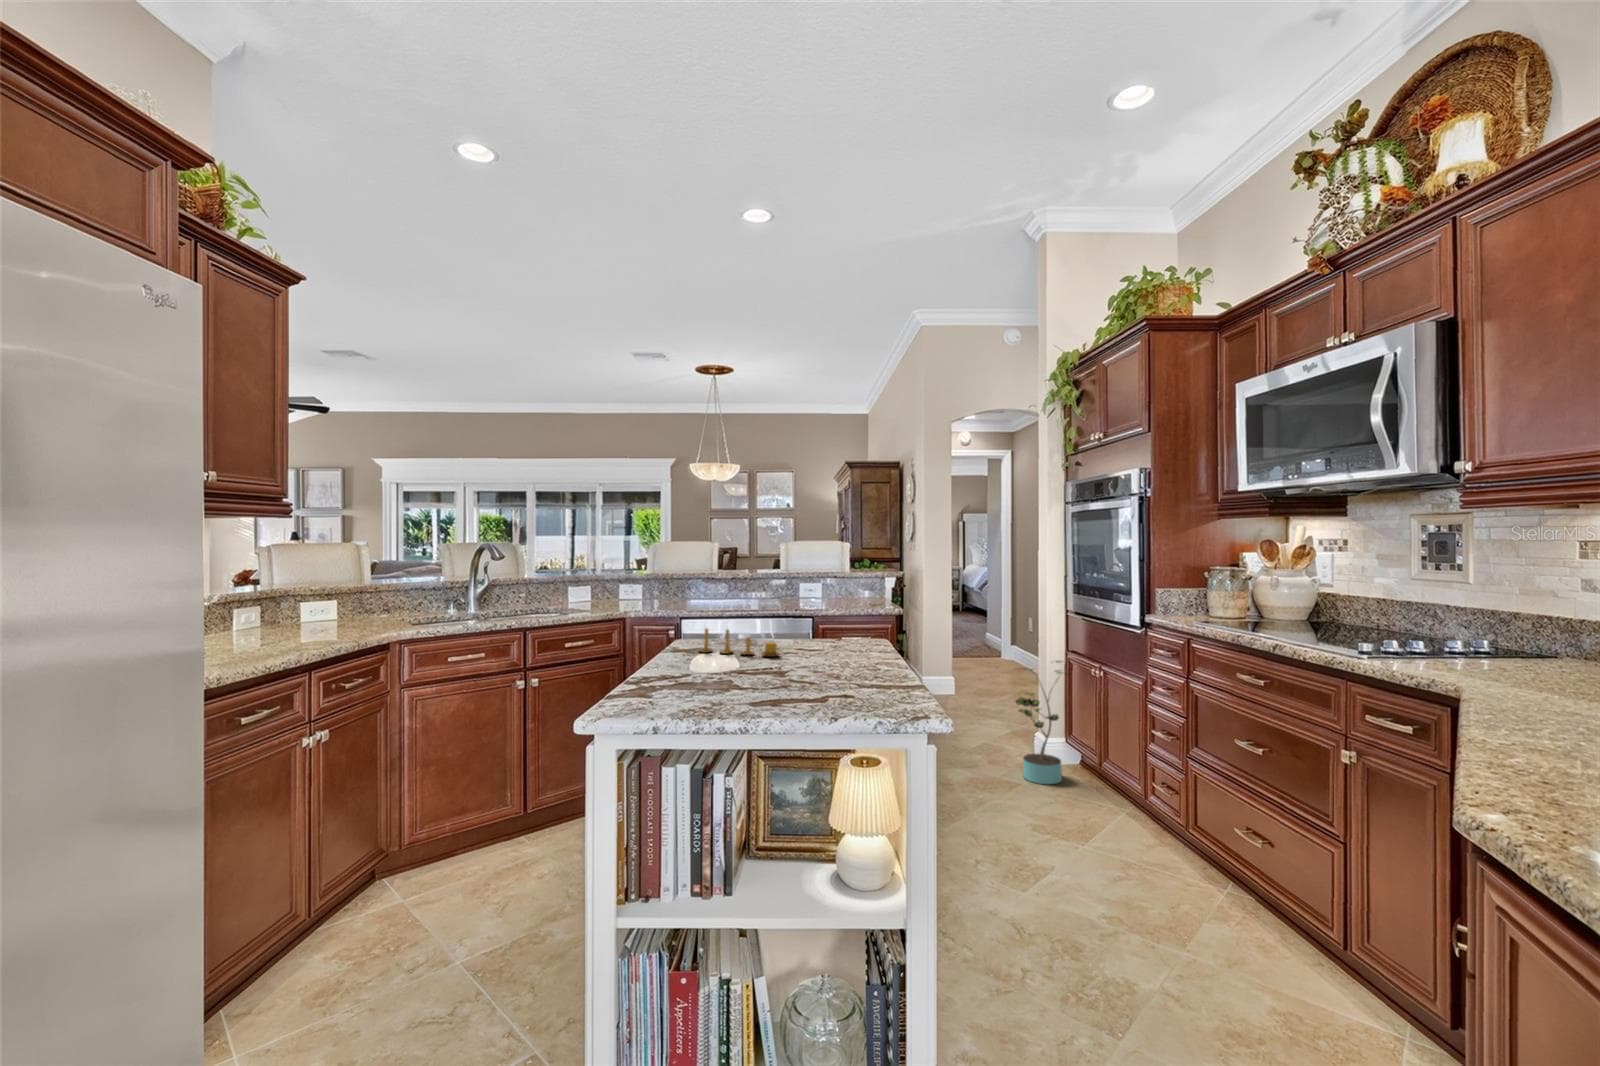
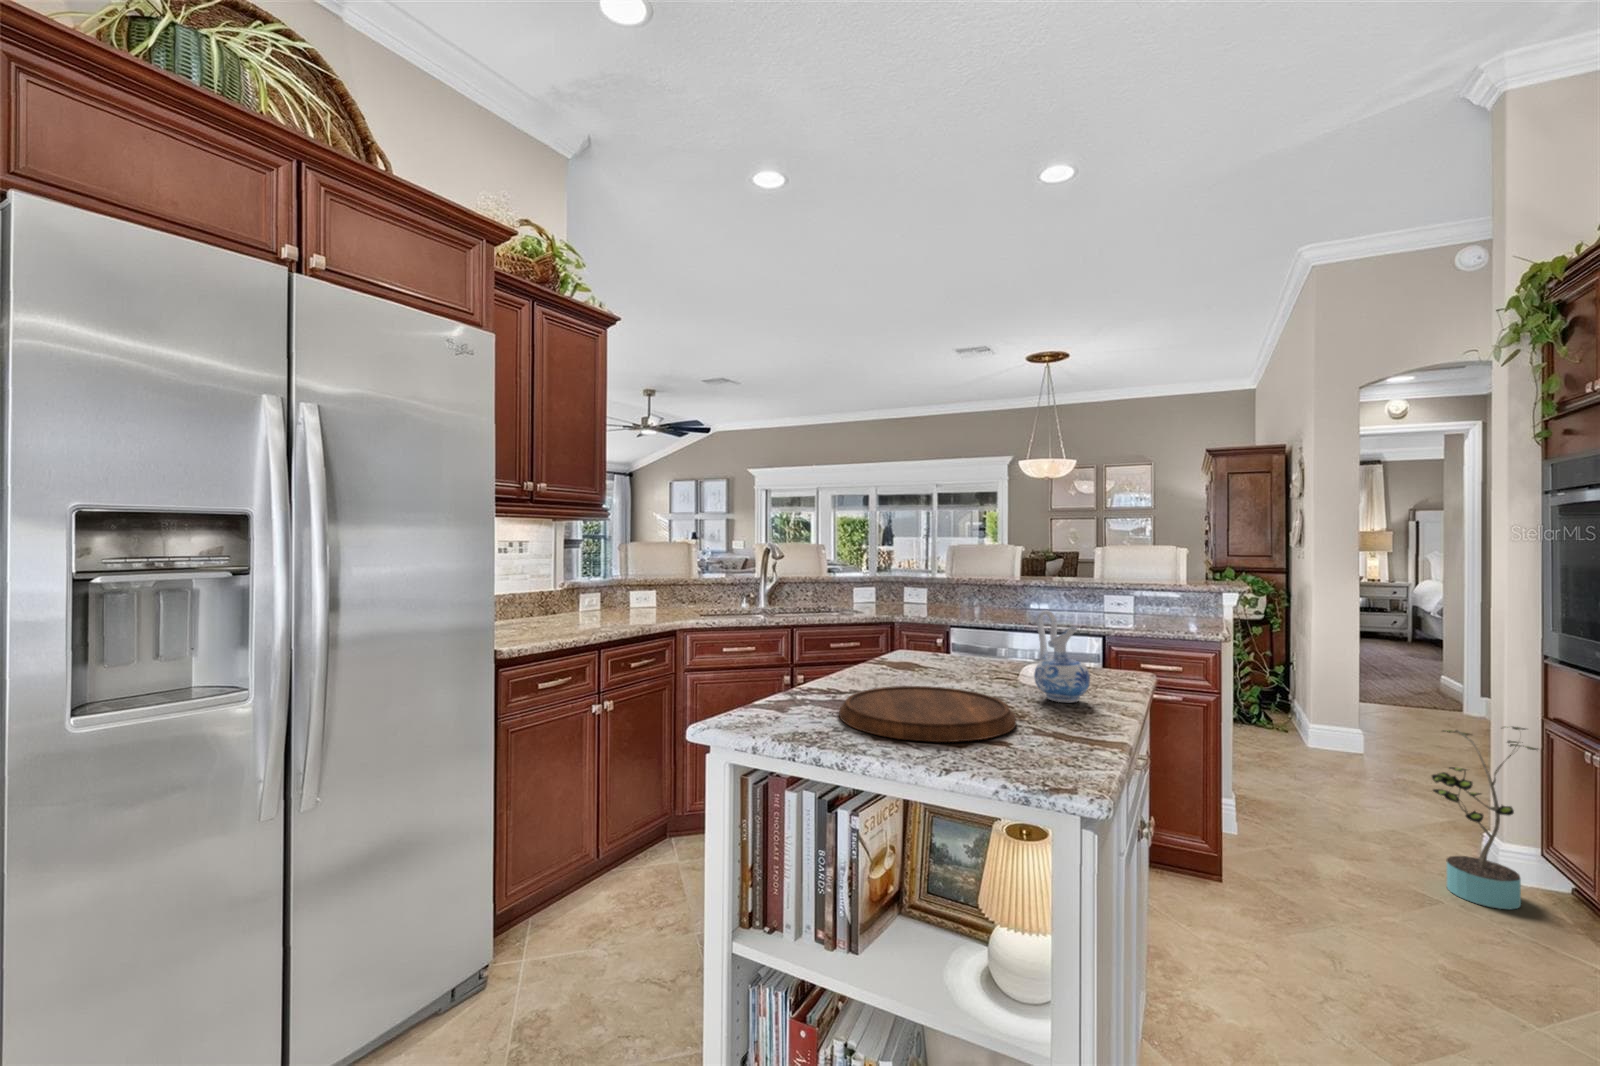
ceramic pitcher: none [827,595,868,666] -> present [1034,611,1090,703]
candle: present [699,628,780,657] -> none [904,637,990,679]
cutting board: none [695,663,841,704] -> present [839,686,1016,742]

